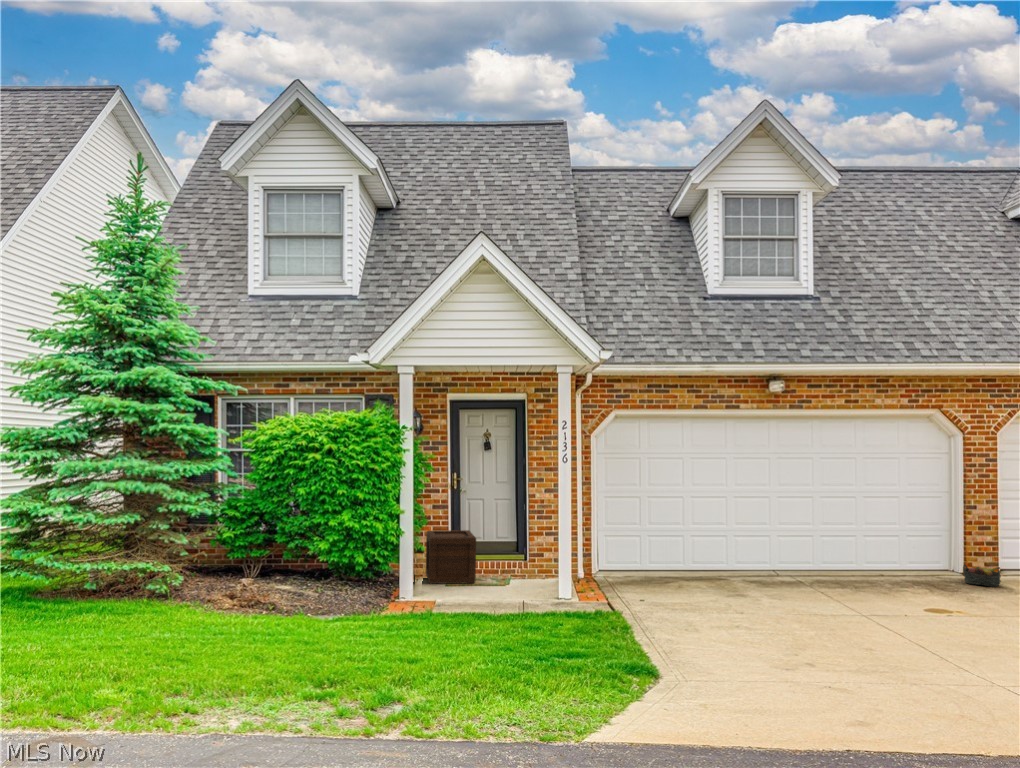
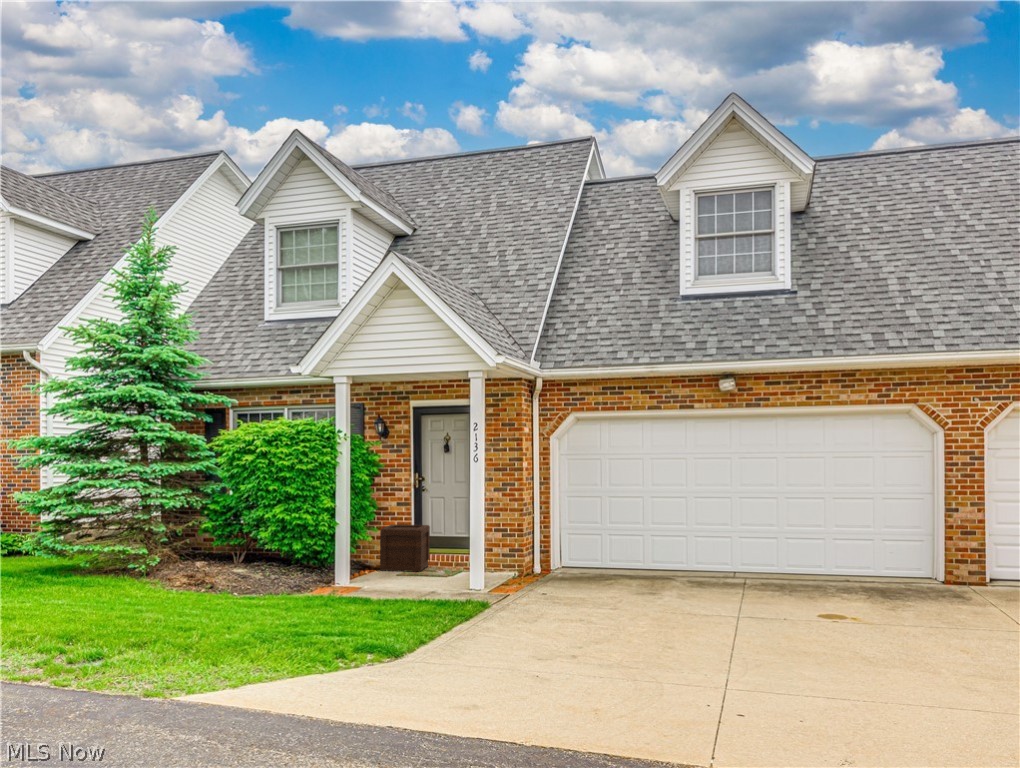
basket: present [963,565,1001,587] -> none [939,572,980,596]

